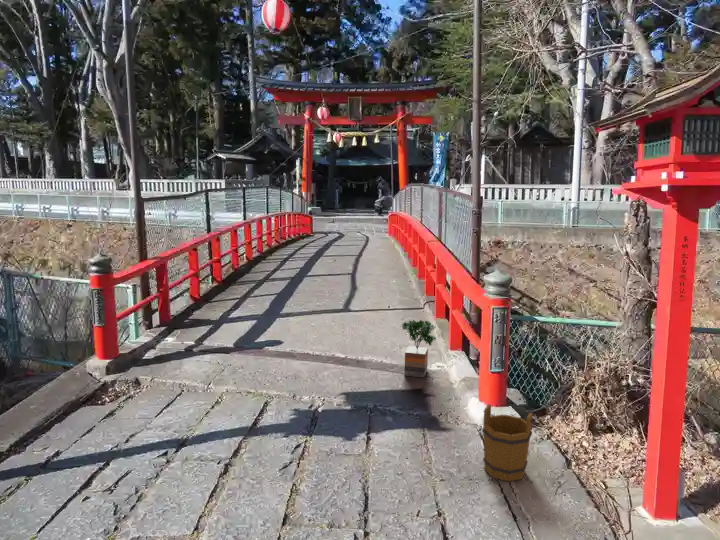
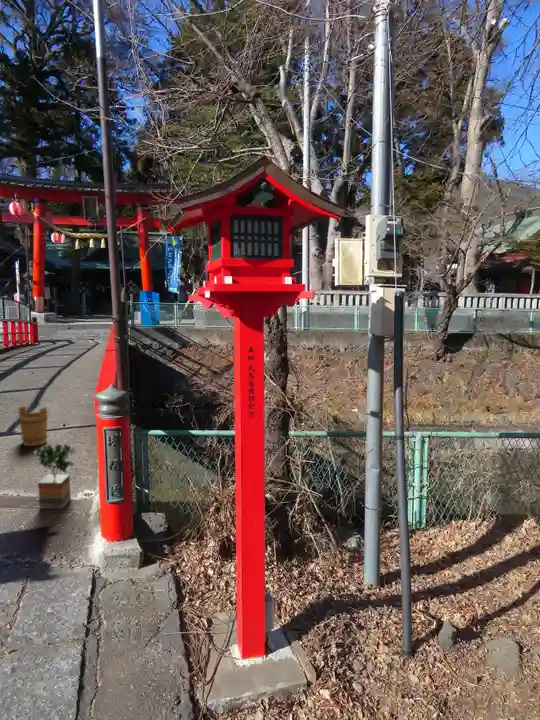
bucket: present [482,404,534,481] -> present [19,406,48,446]

